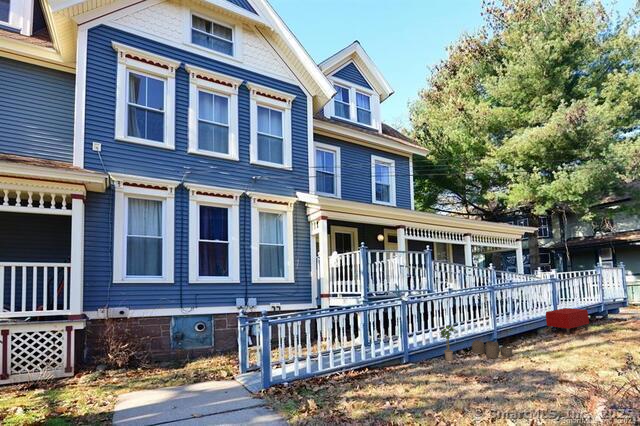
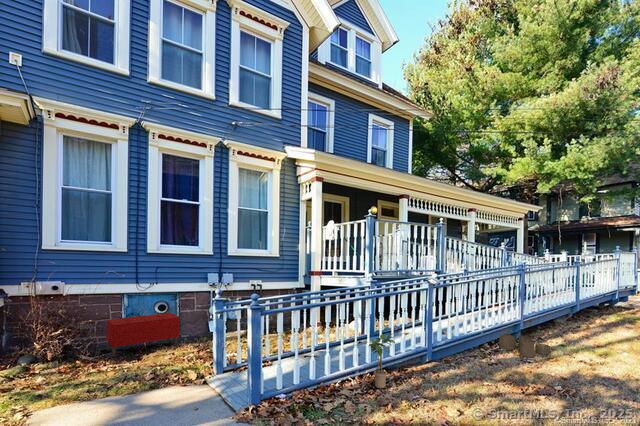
bench: present [546,308,589,335] -> present [106,313,180,356]
potted plant: present [440,325,456,361] -> present [369,334,395,388]

